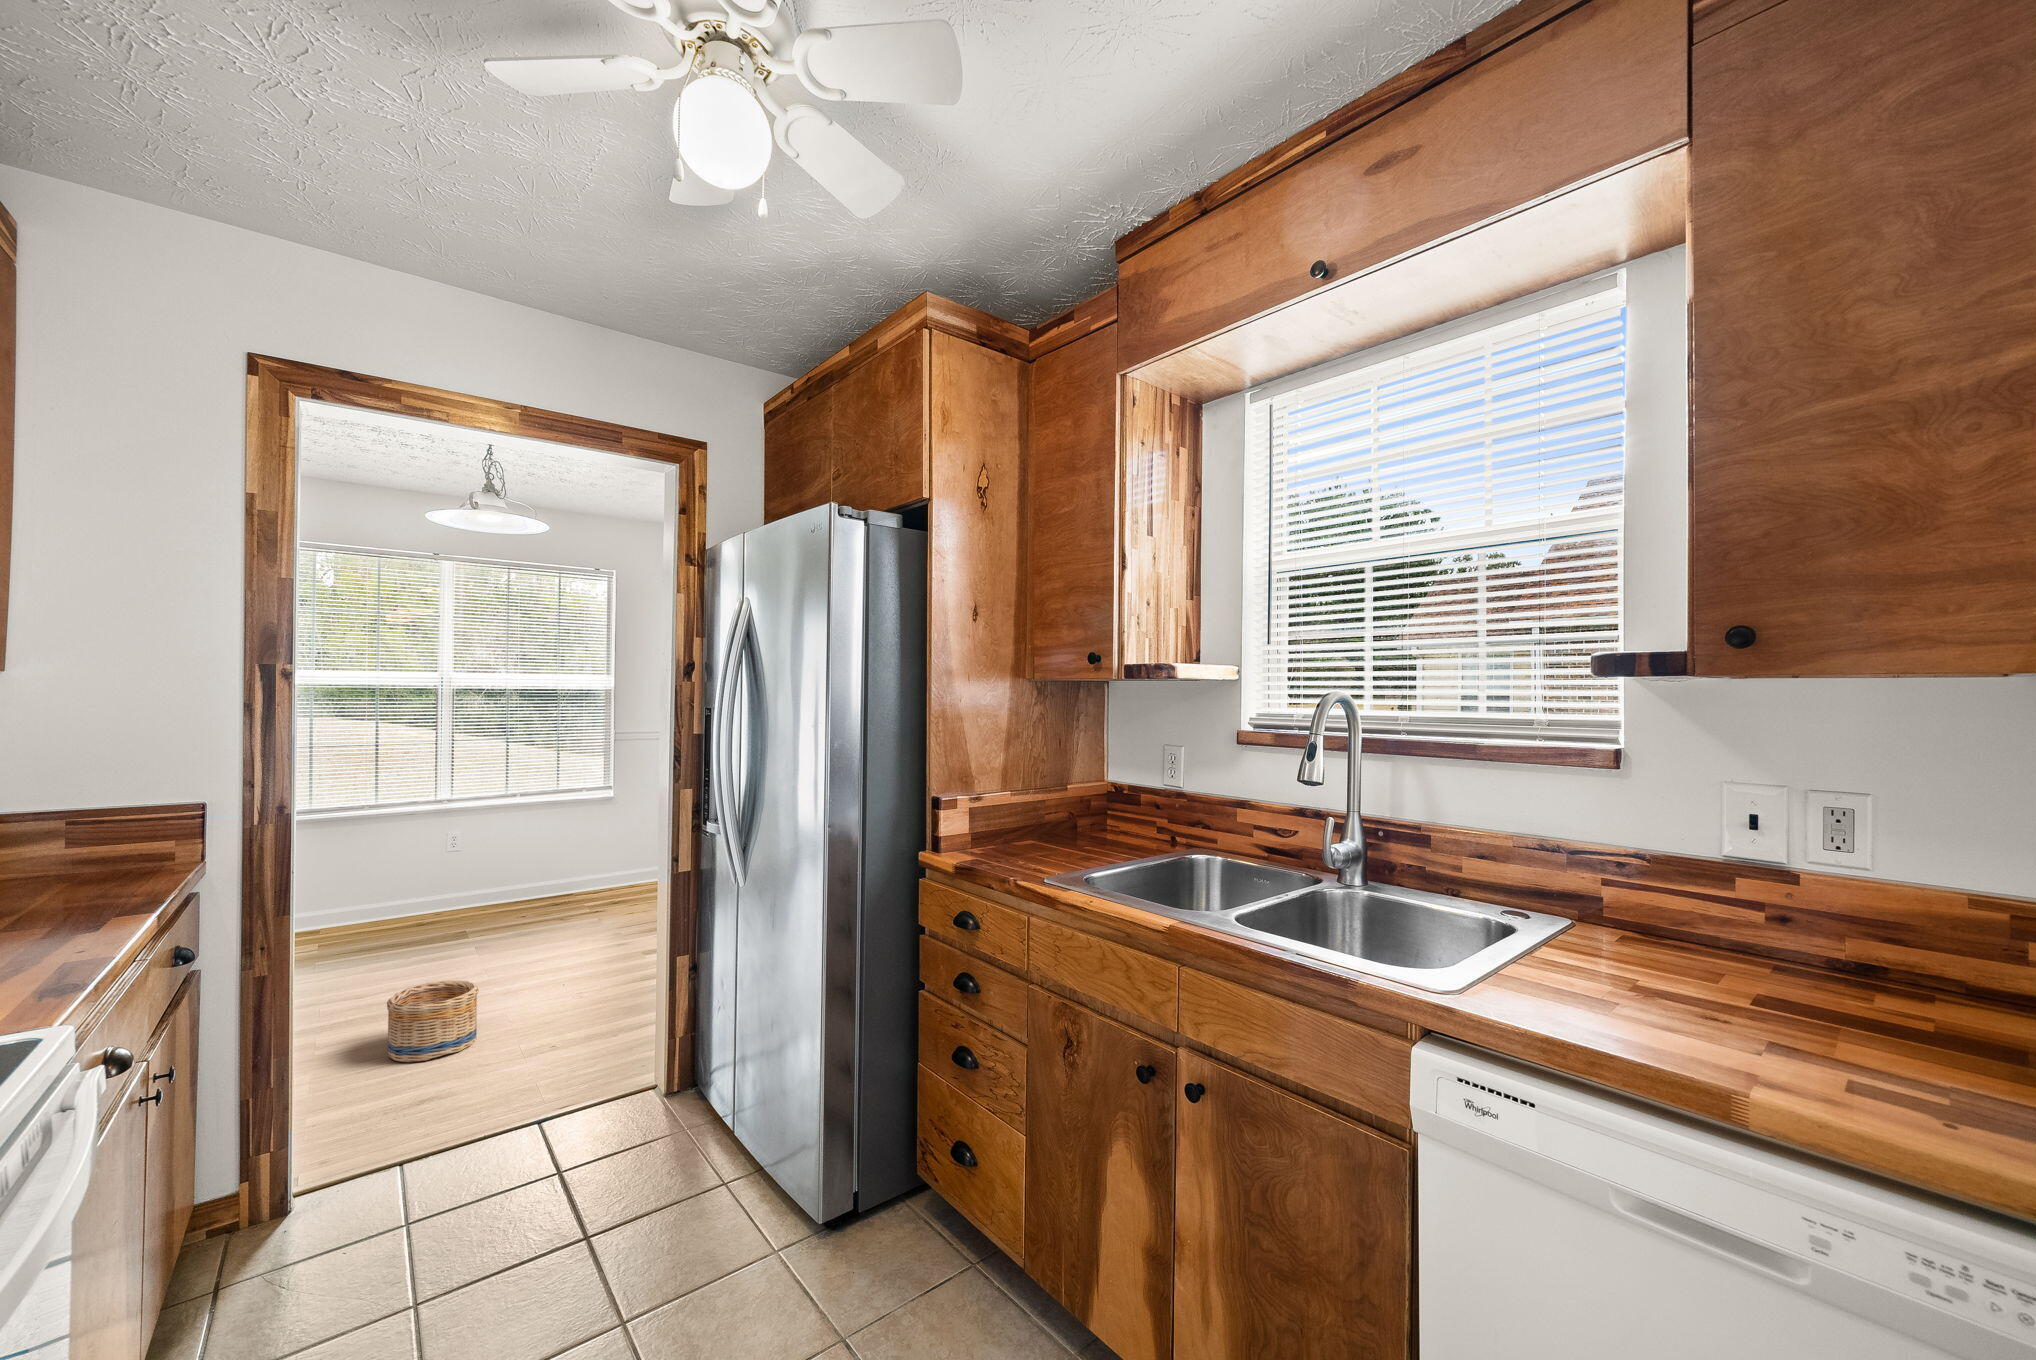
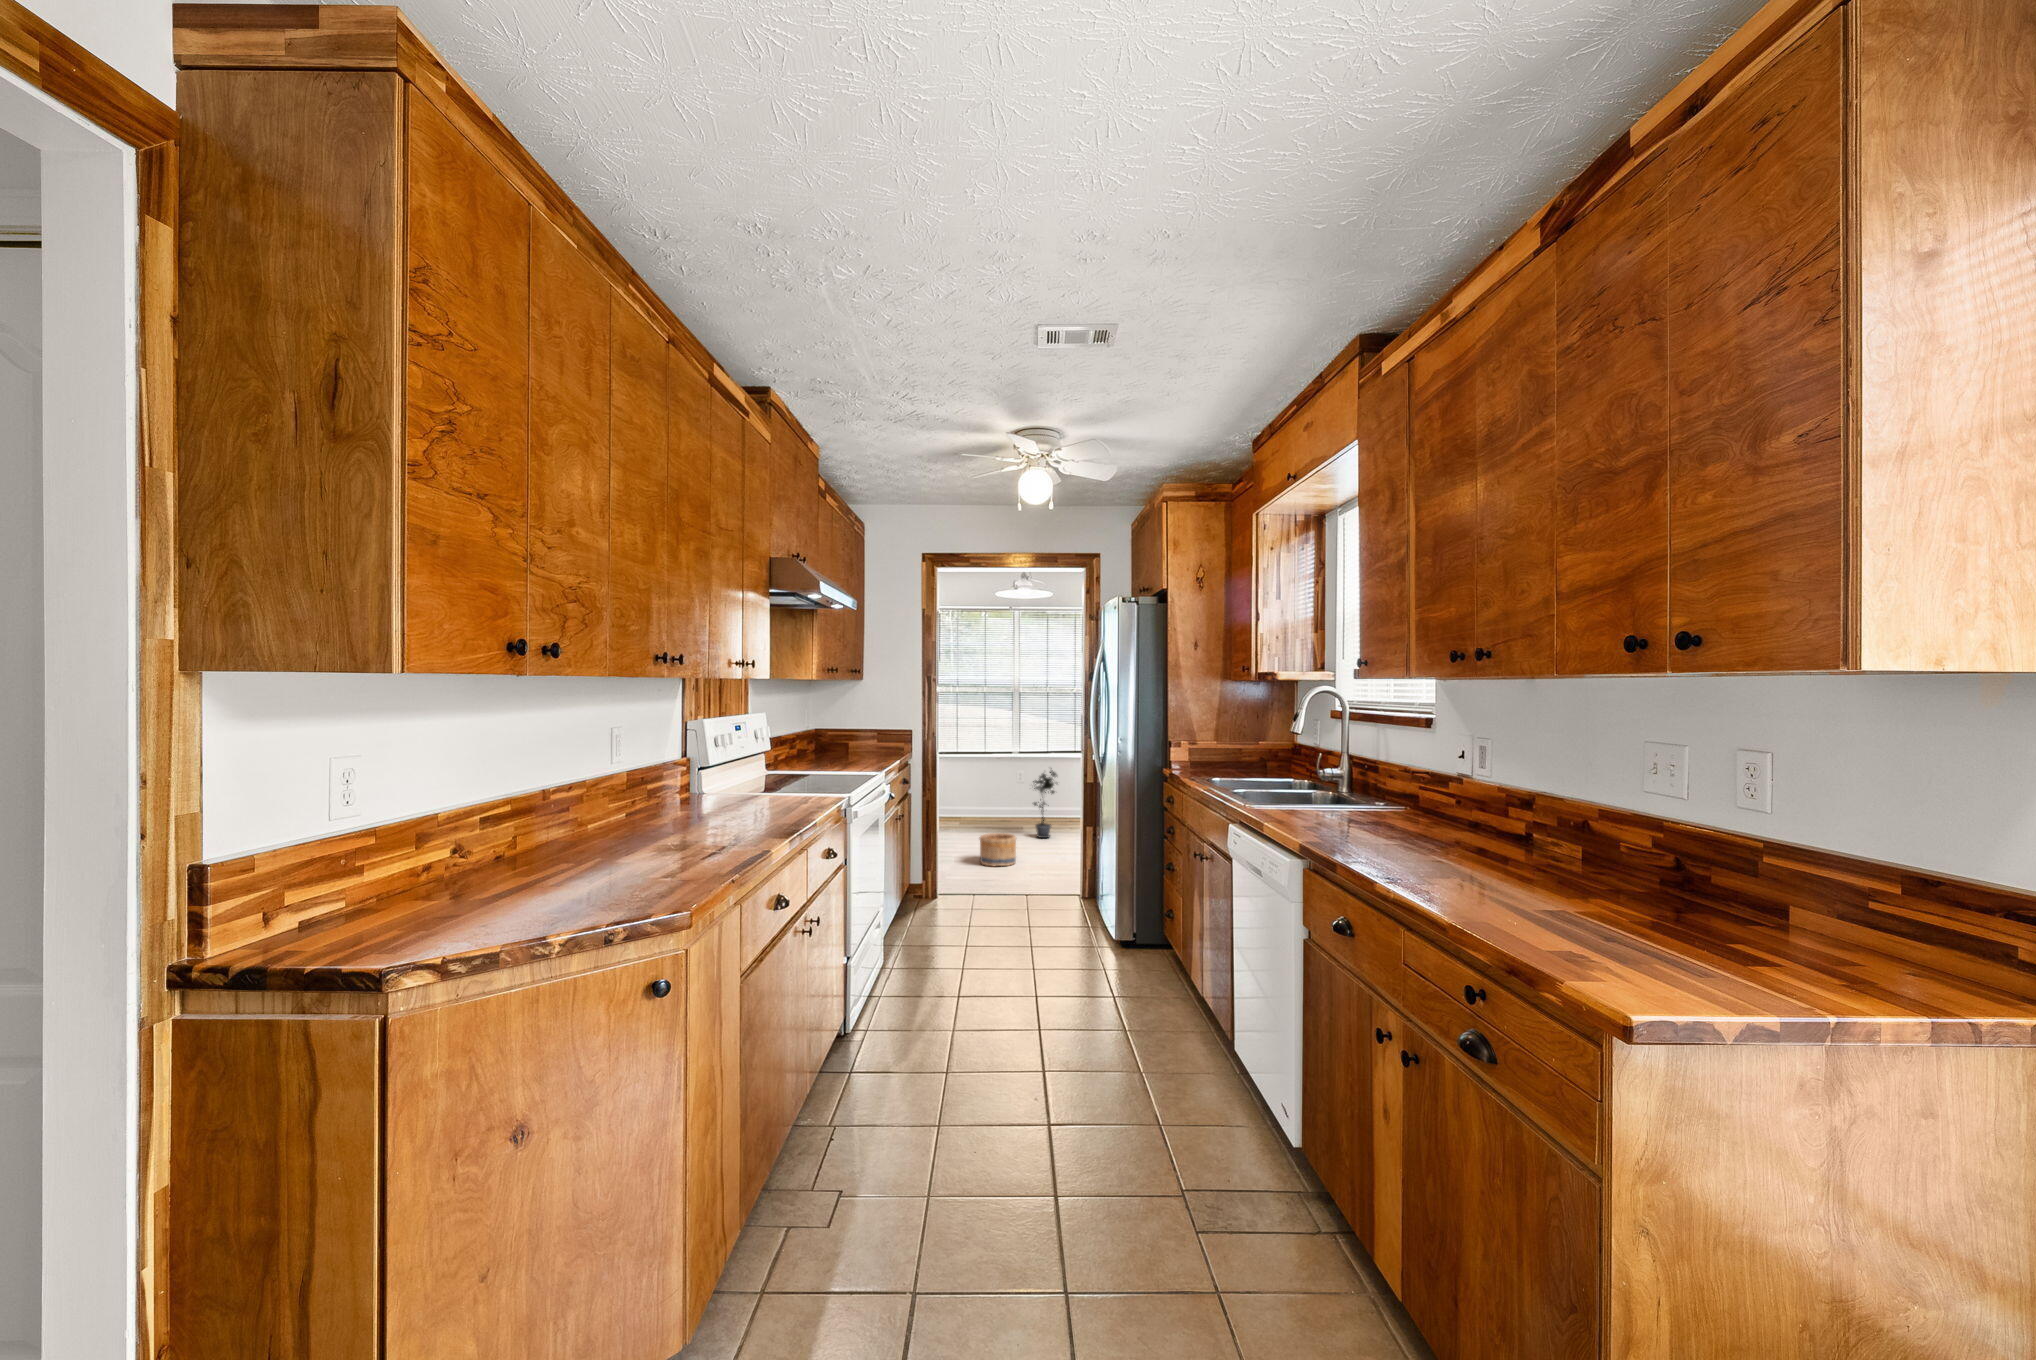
potted plant: none [482,833,546,962] -> present [1033,770,1057,838]

